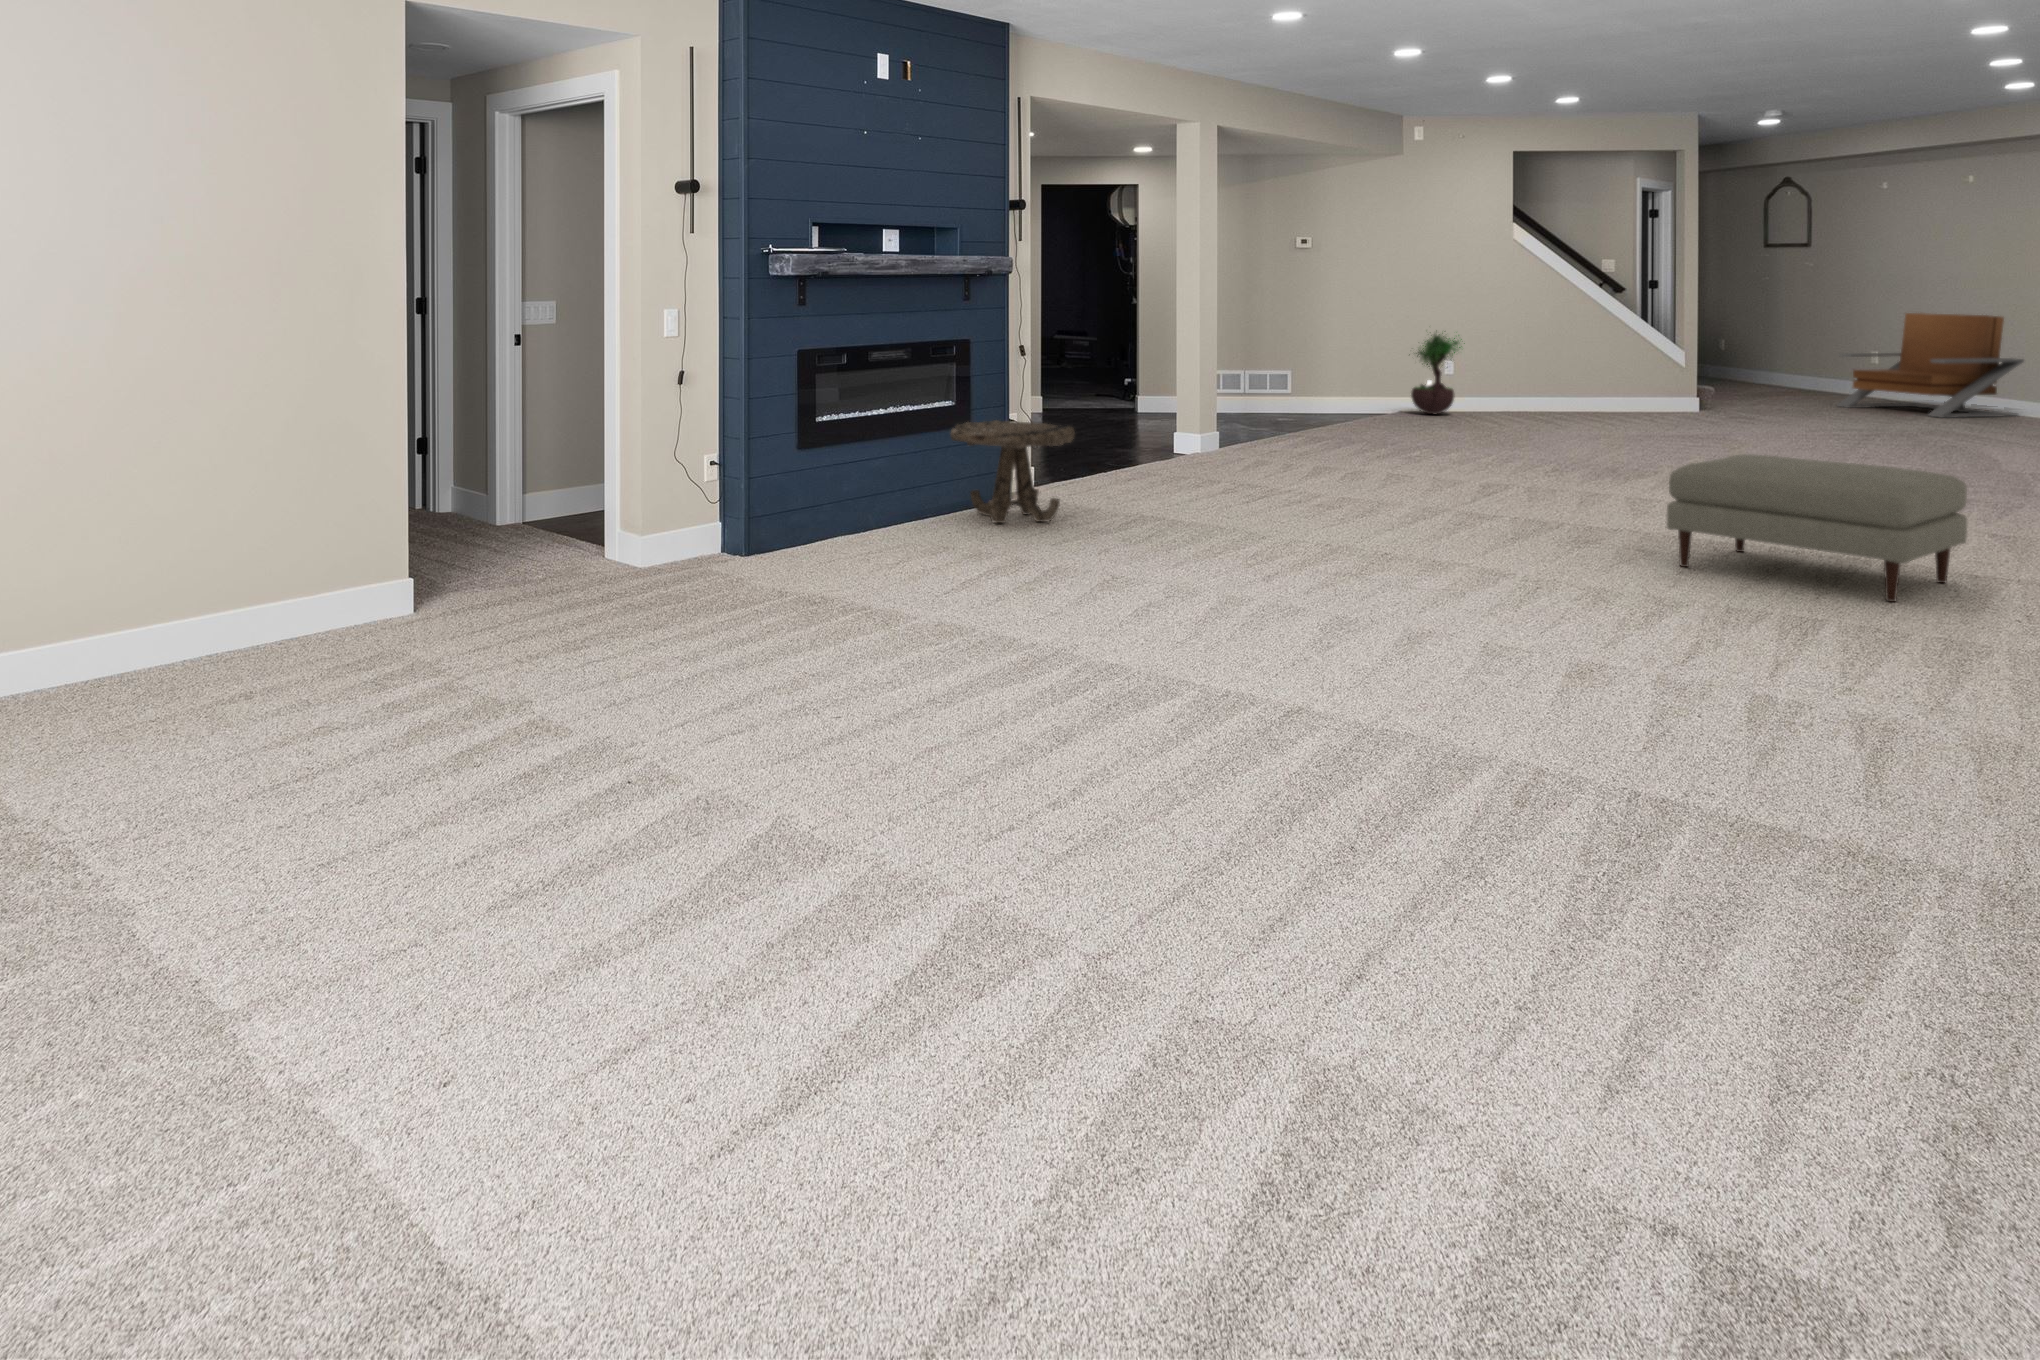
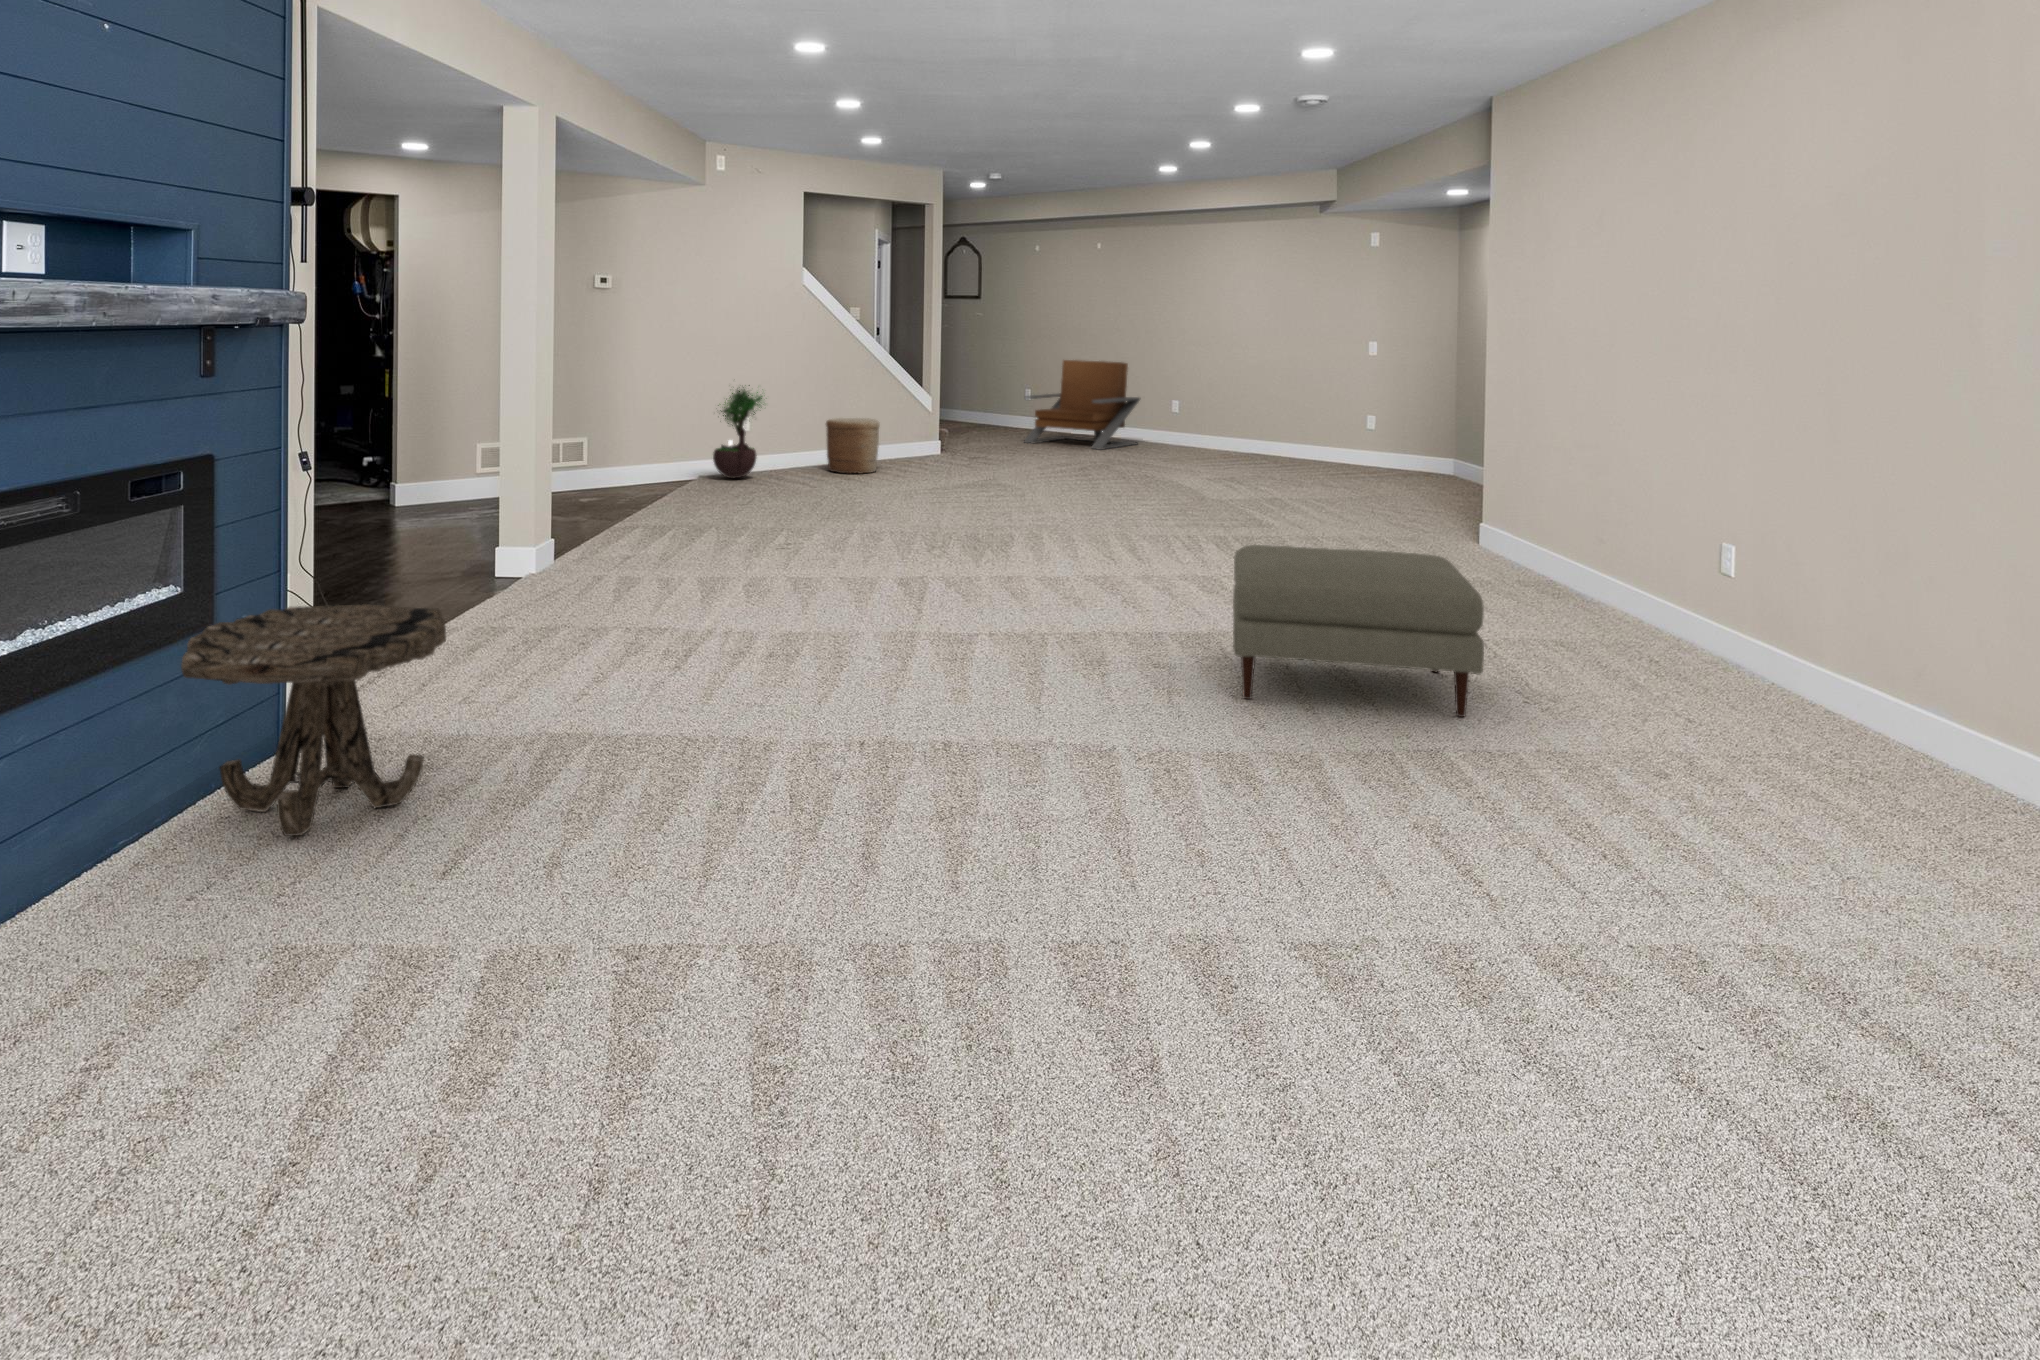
woven basket: none [1535,366,1596,419] -> present [826,418,880,474]

